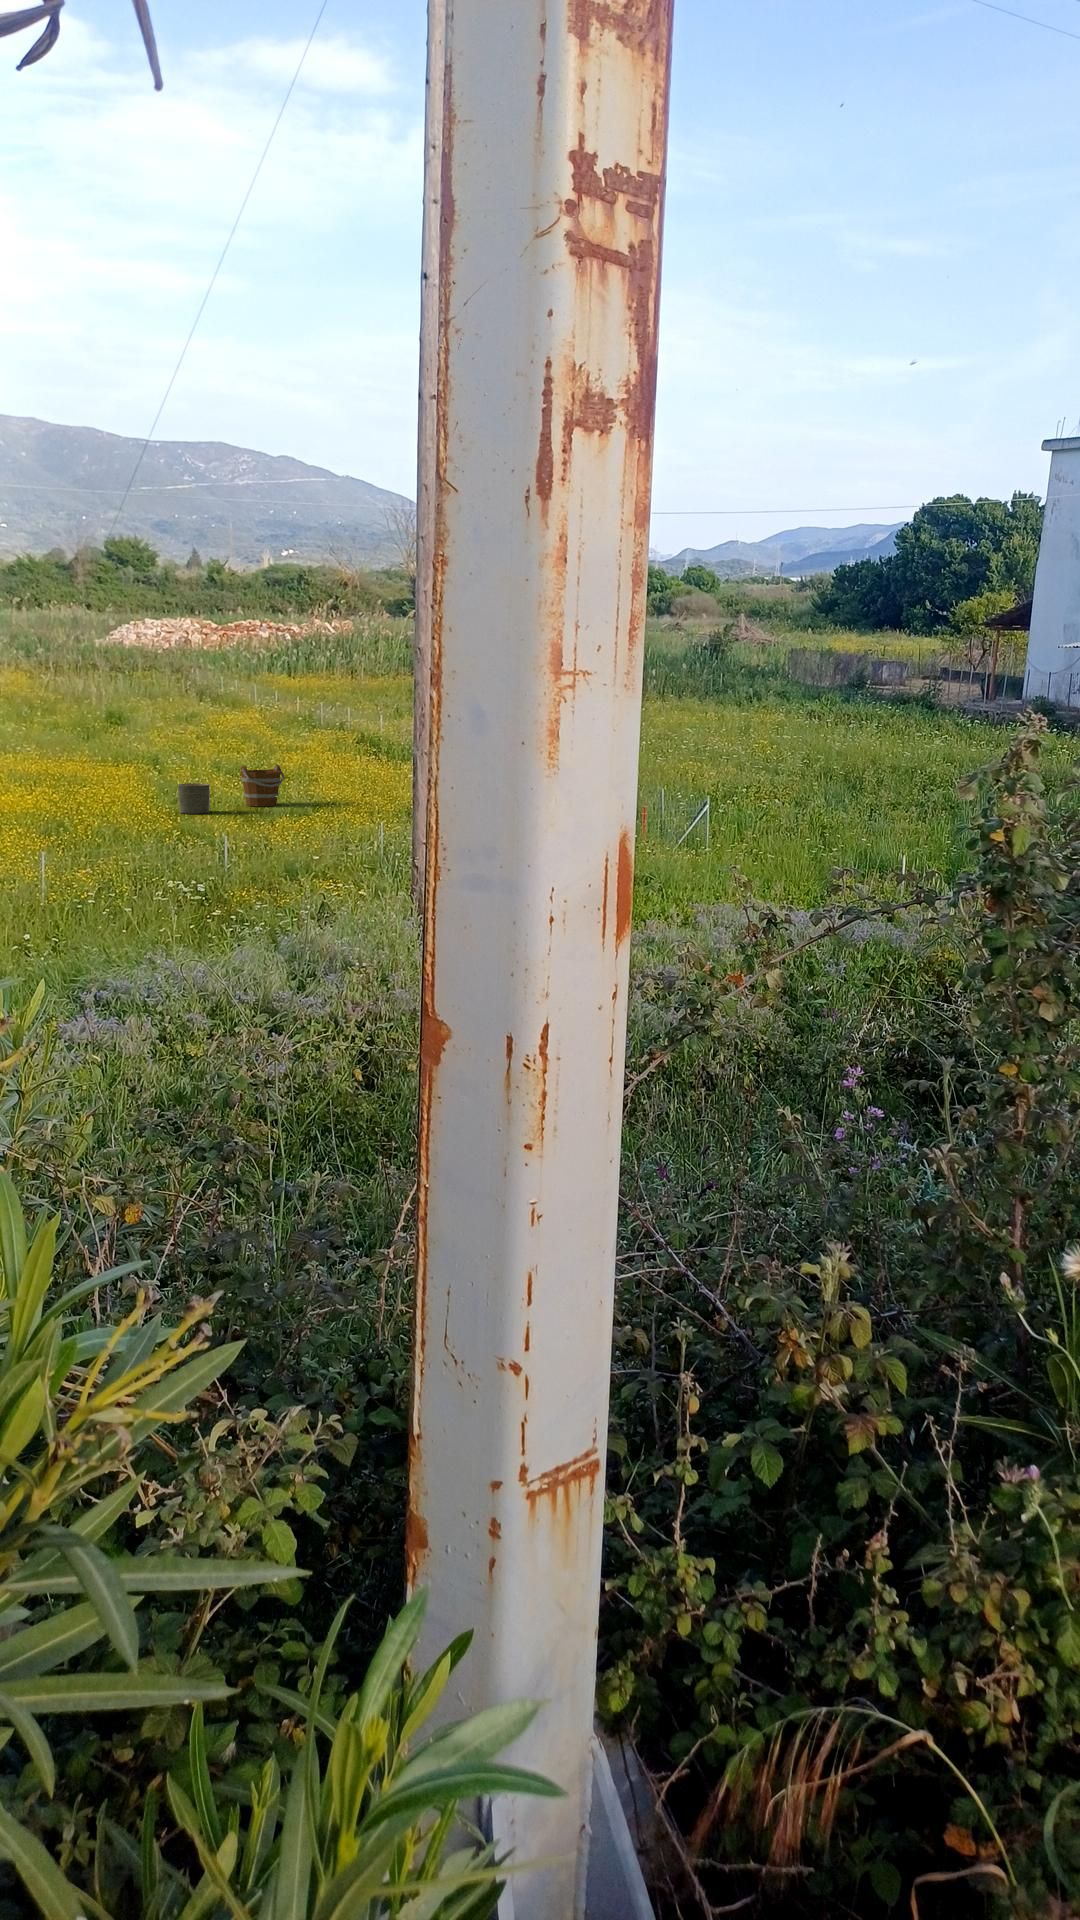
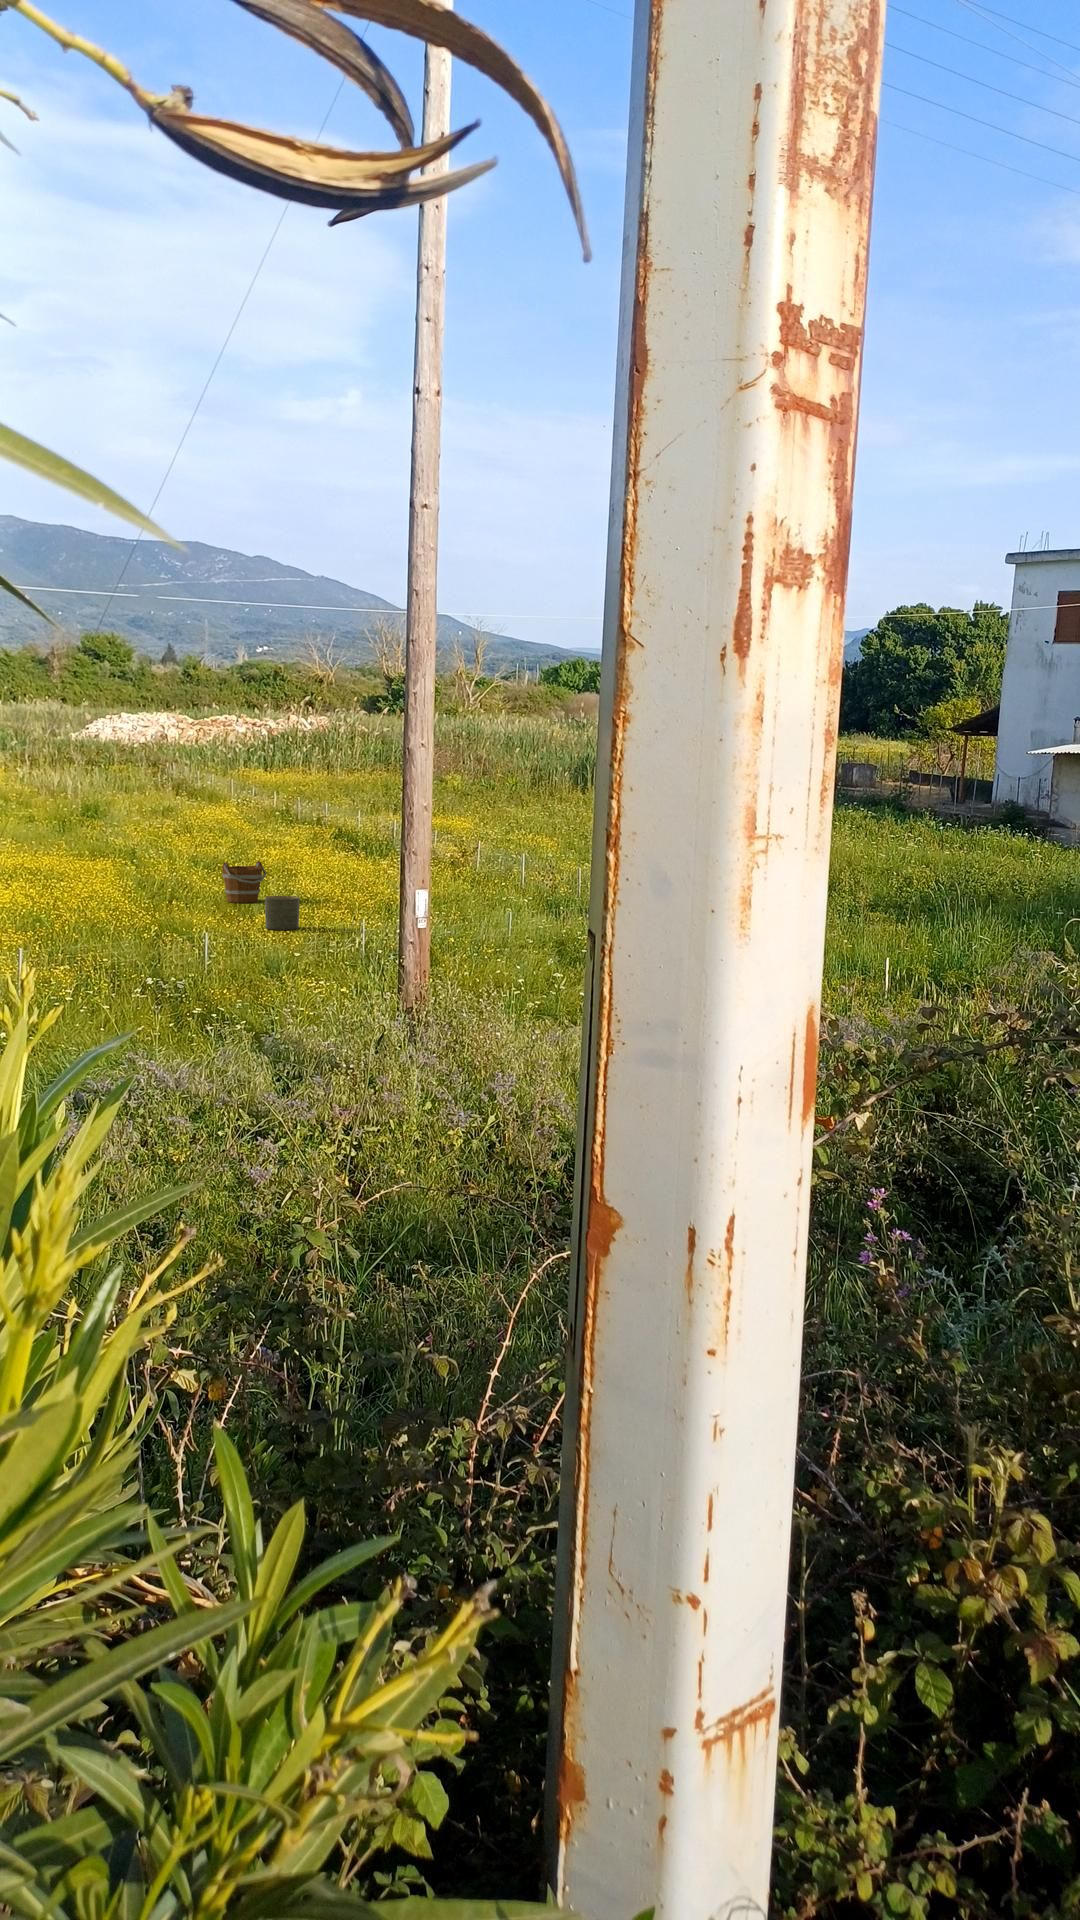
planter: present [178,783,210,814] -> present [265,896,300,930]

